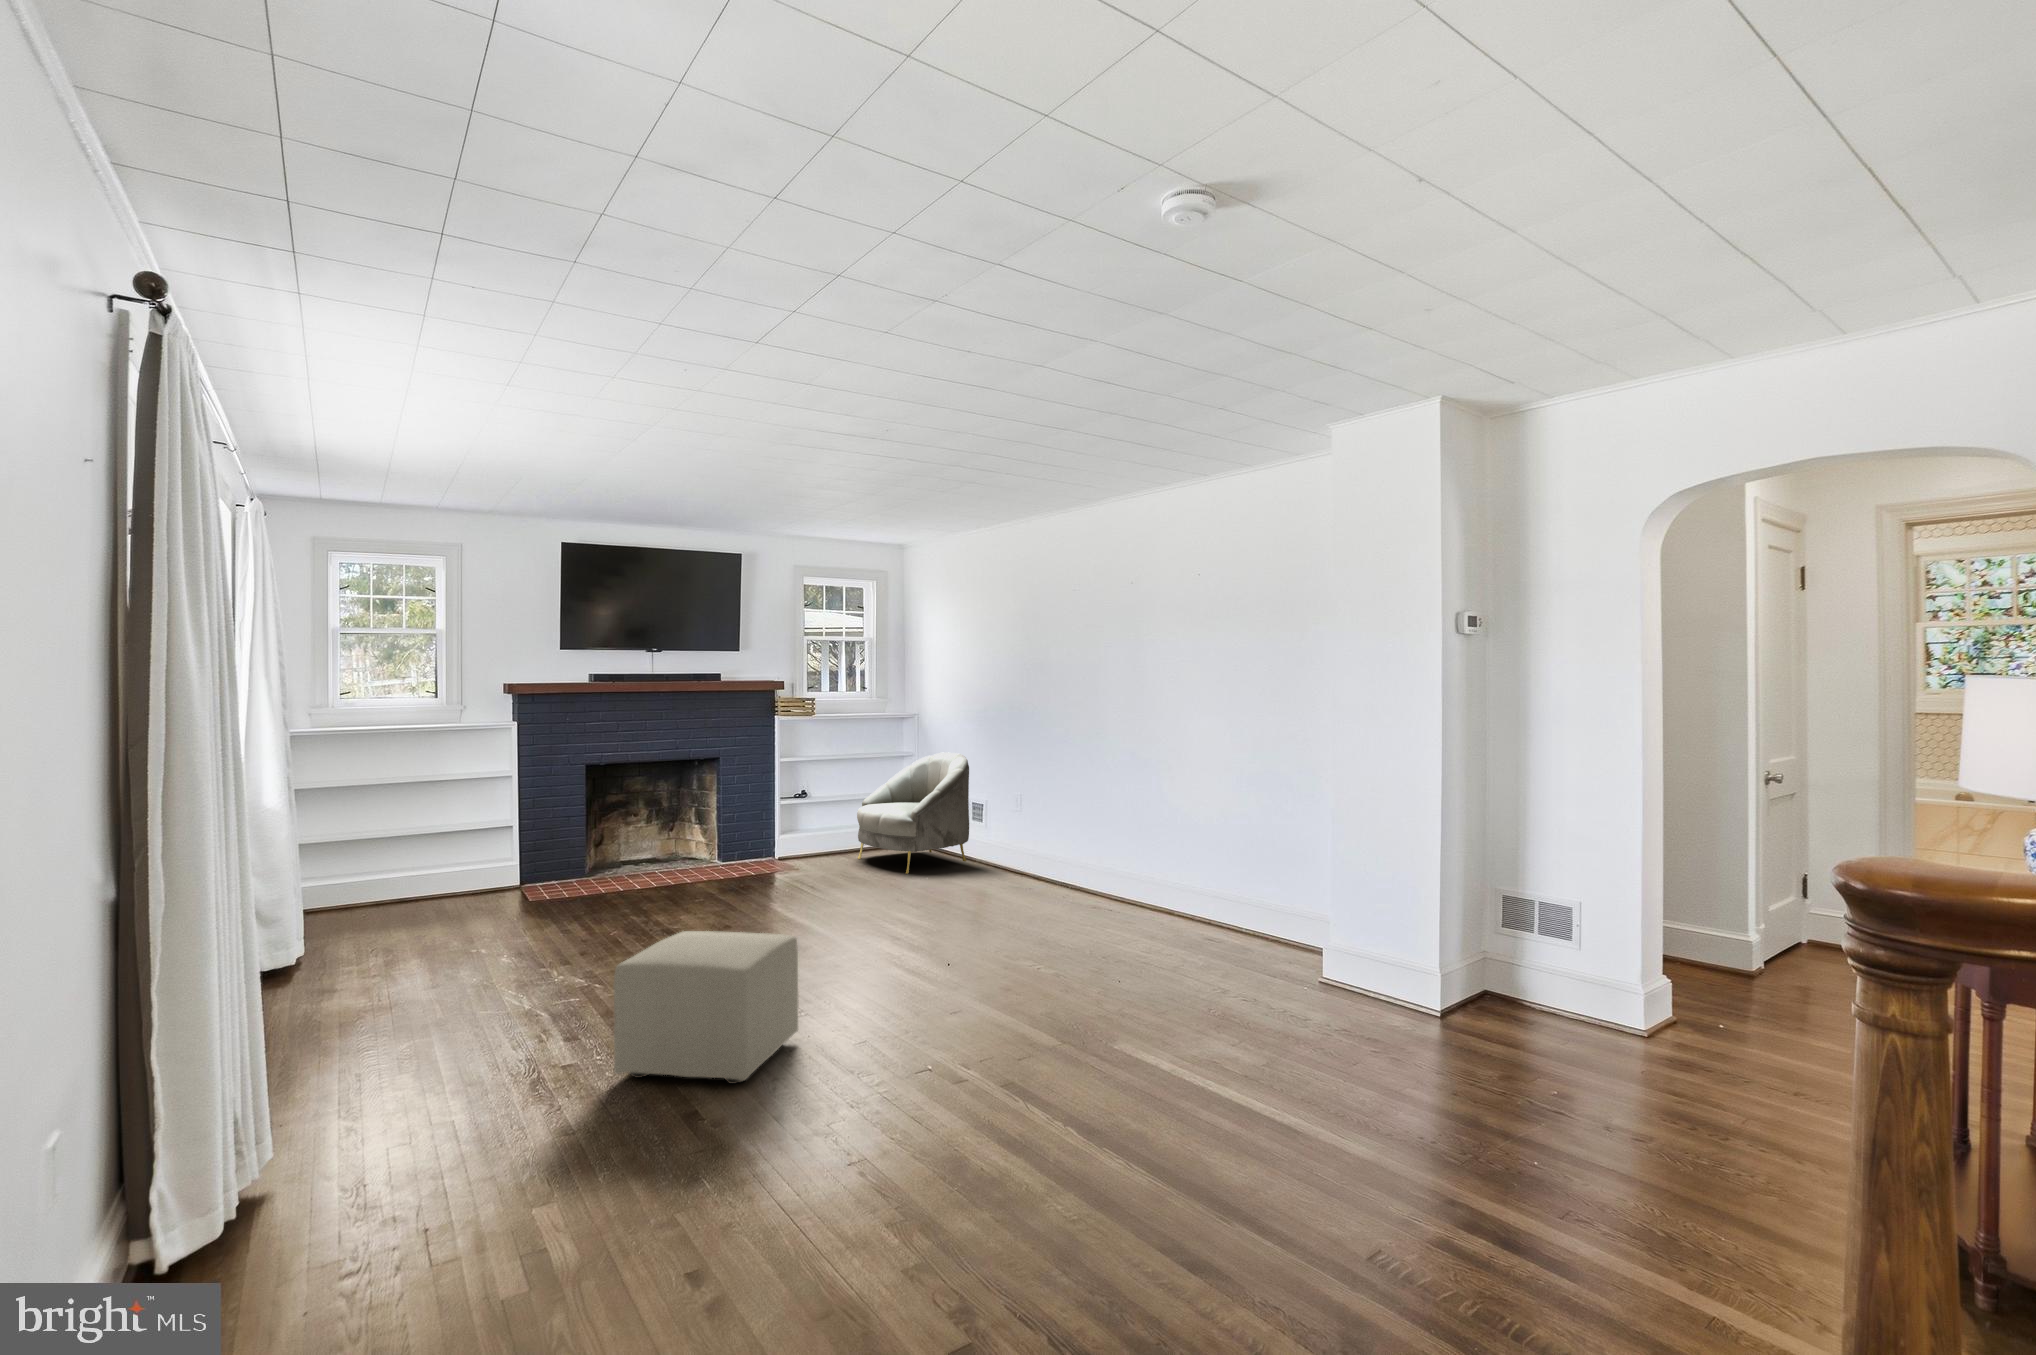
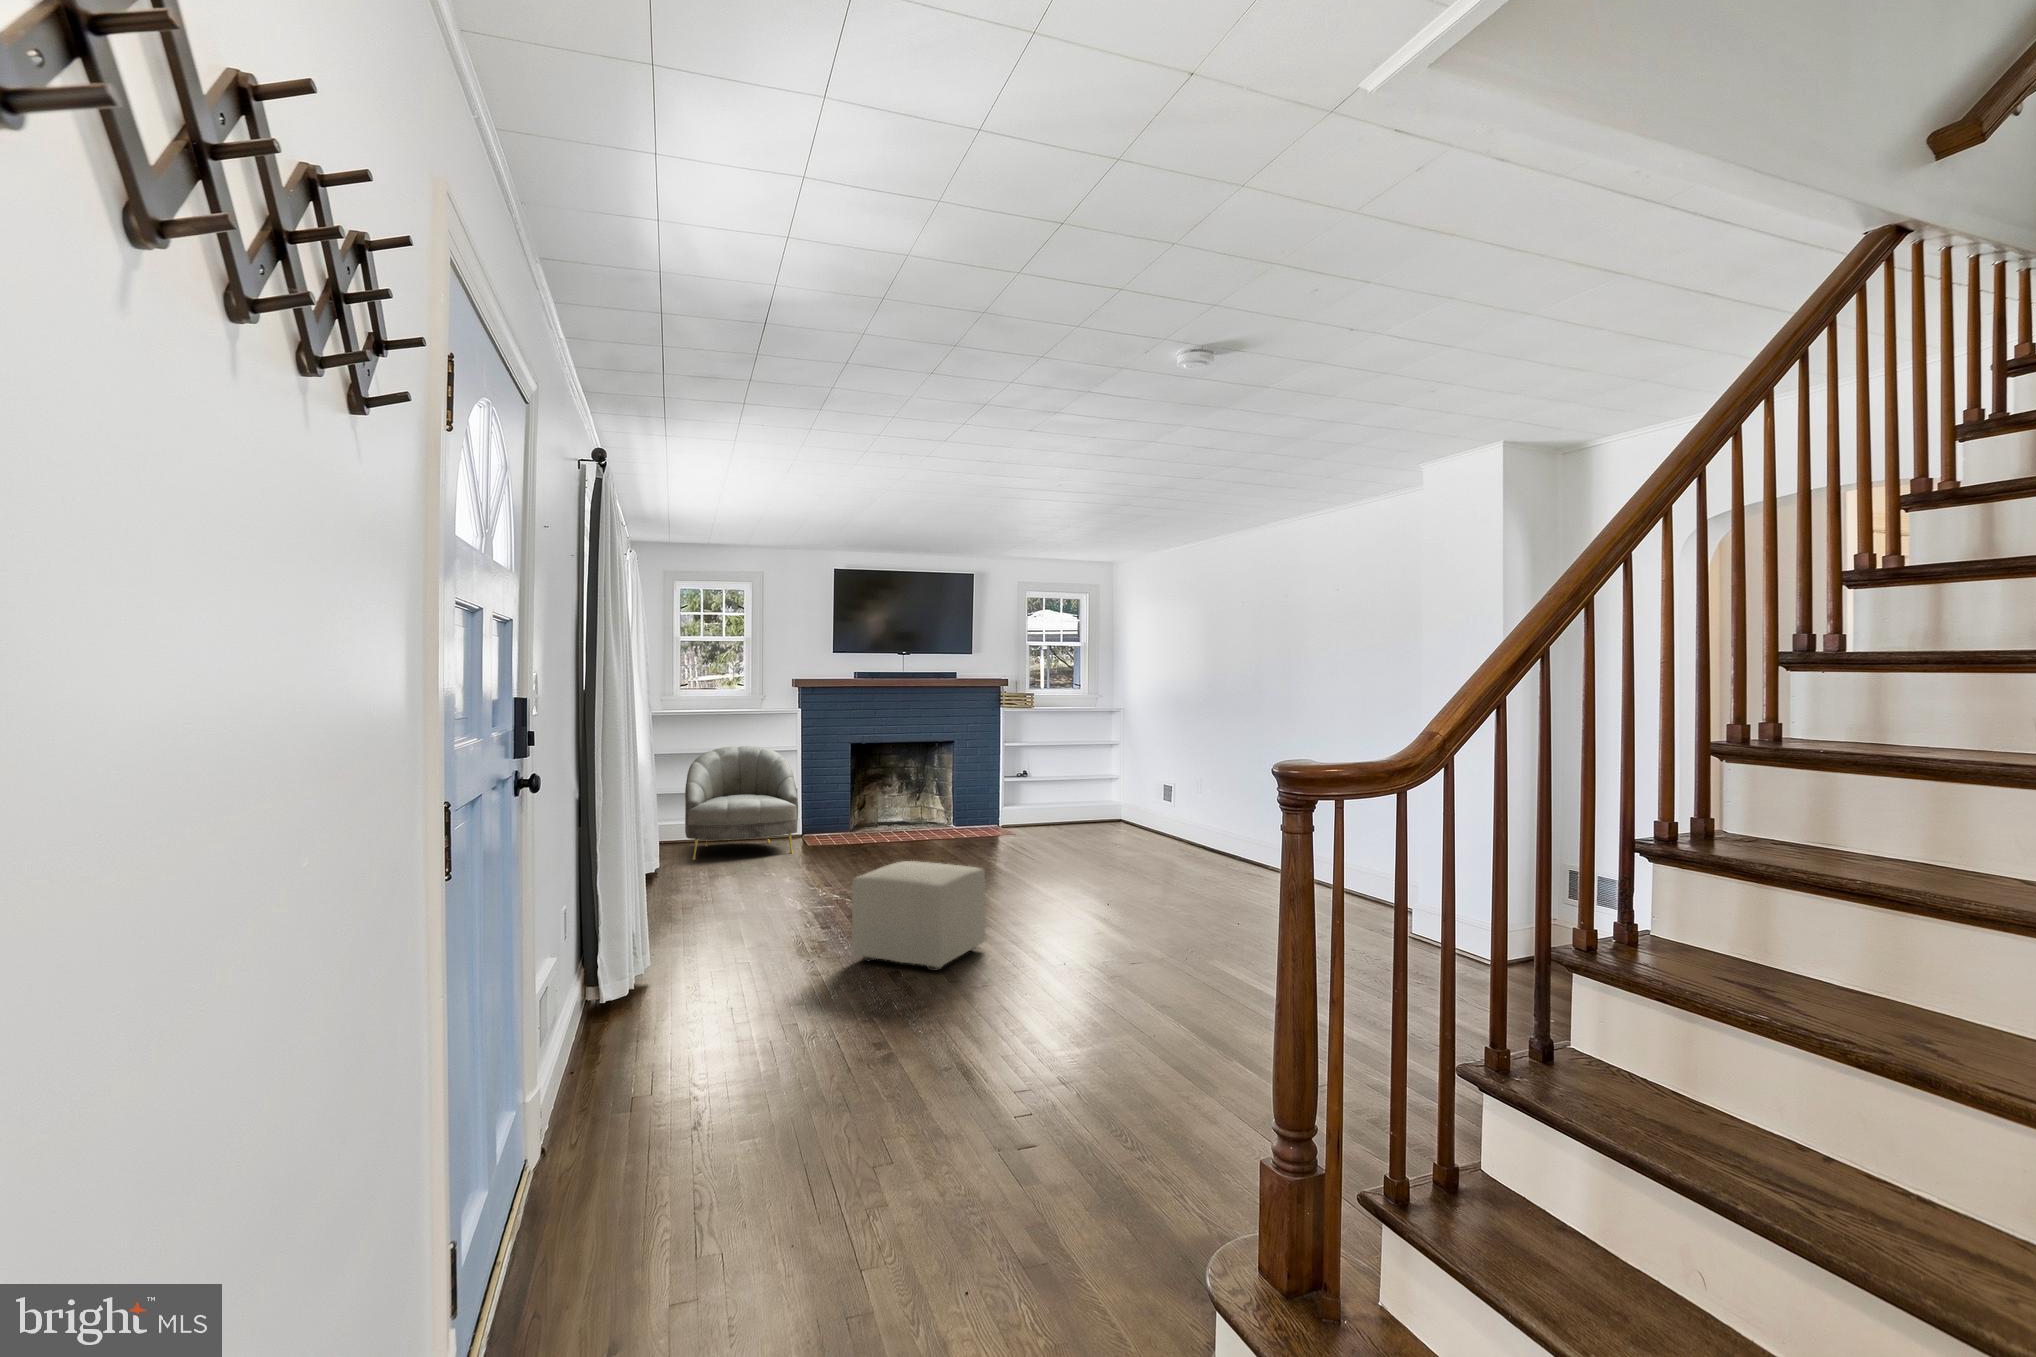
armchair: present [857,752,969,874] -> present [685,746,798,860]

